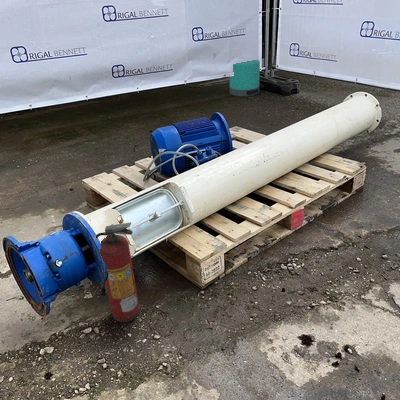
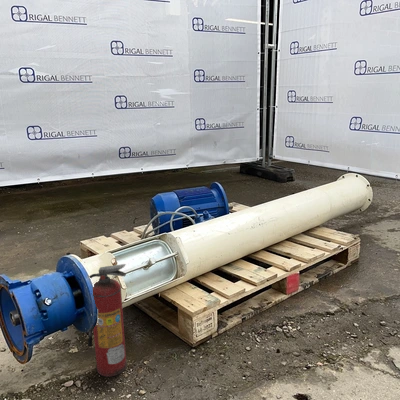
trash can: present [230,60,260,96] -> none [228,148,257,182]

